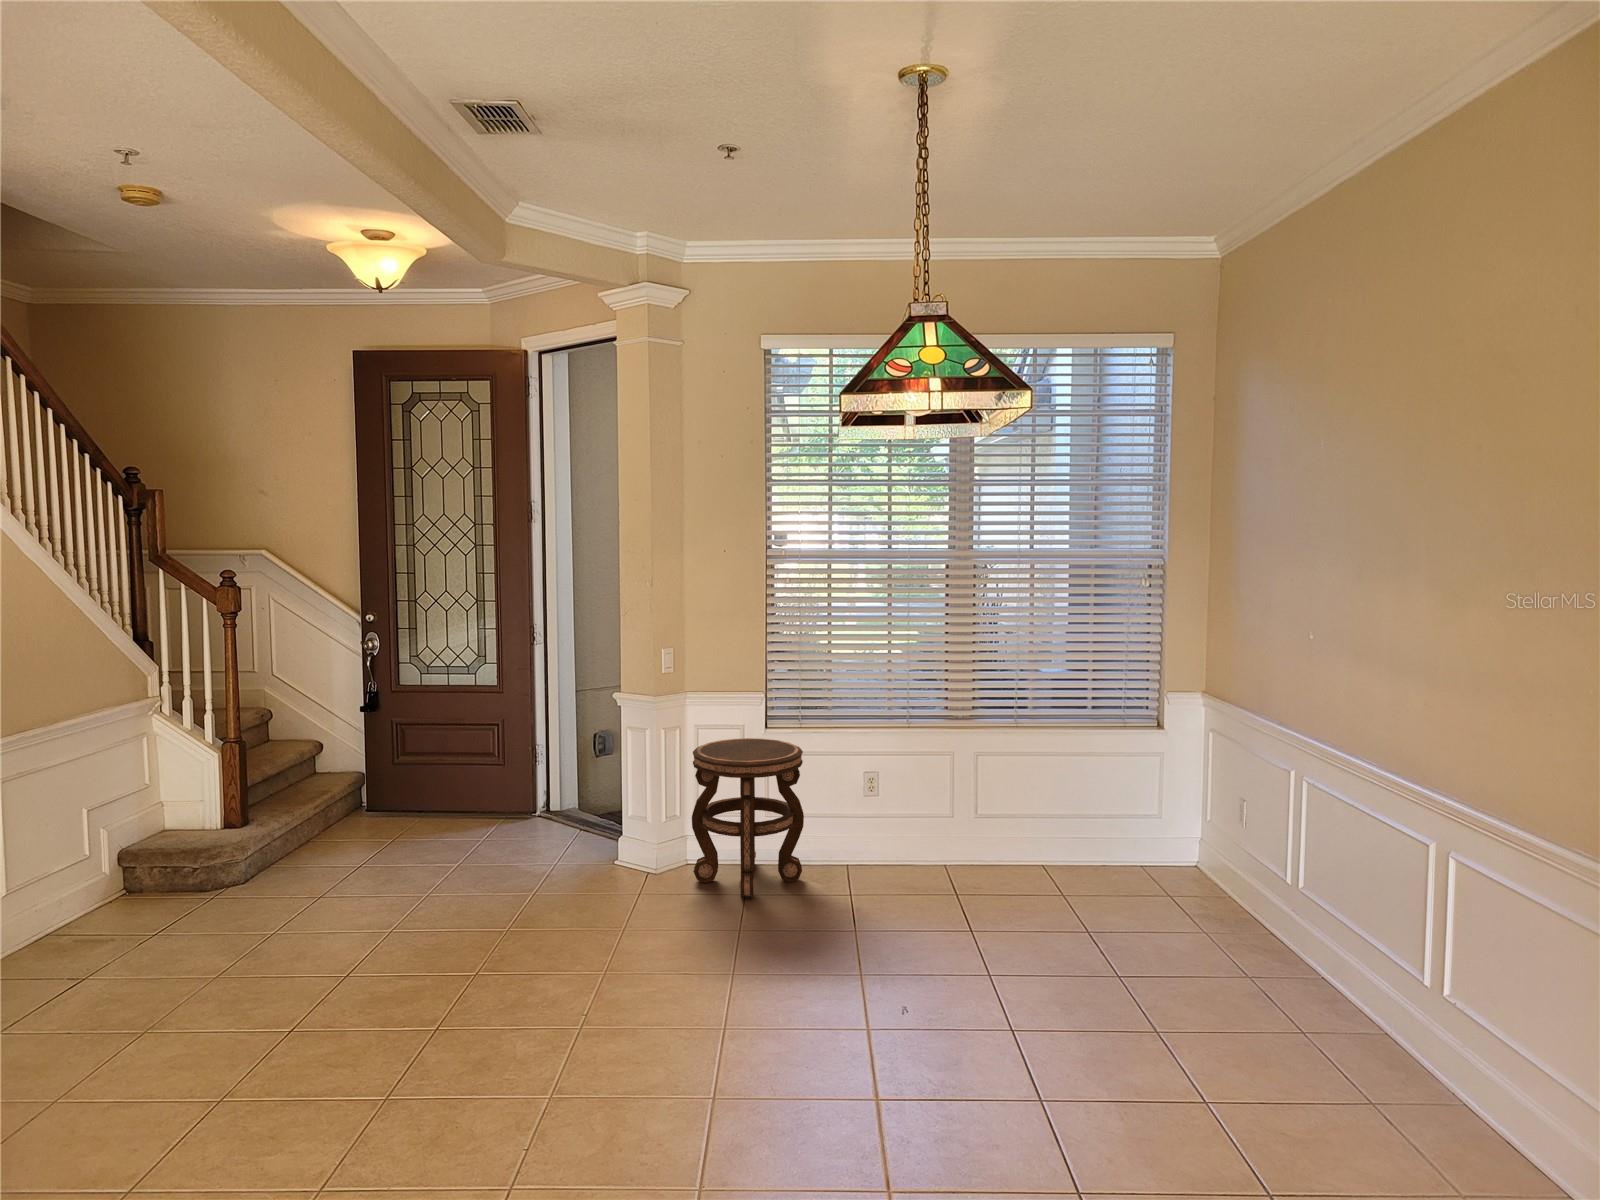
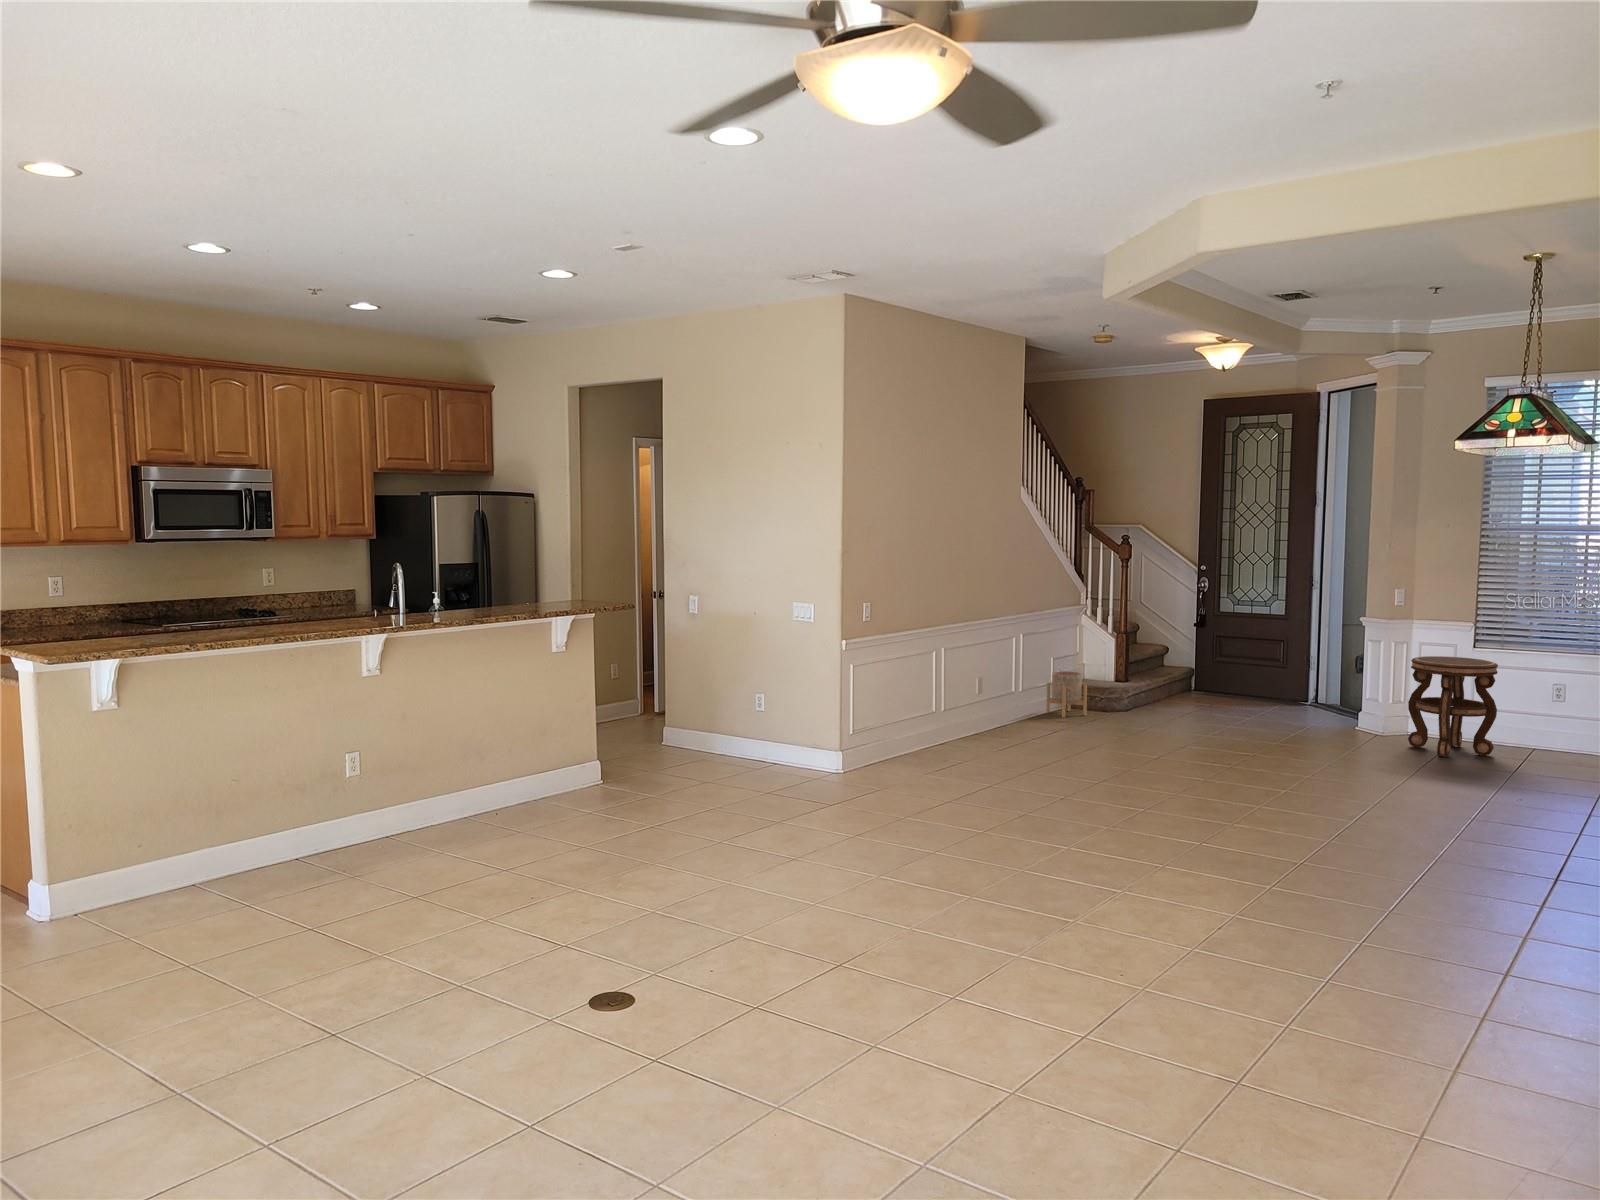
planter: none [57,840,152,943] -> present [1046,671,1087,718]

